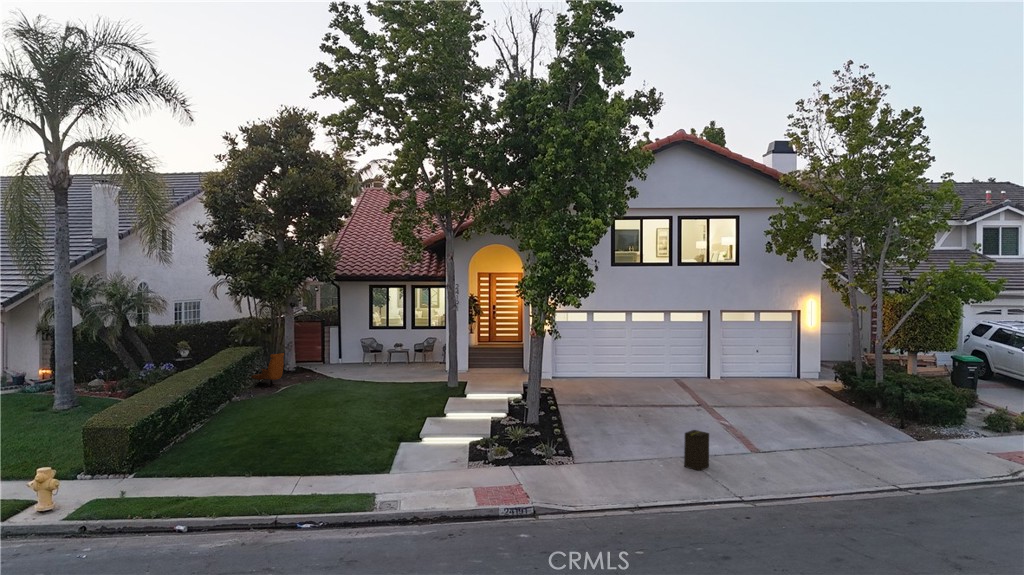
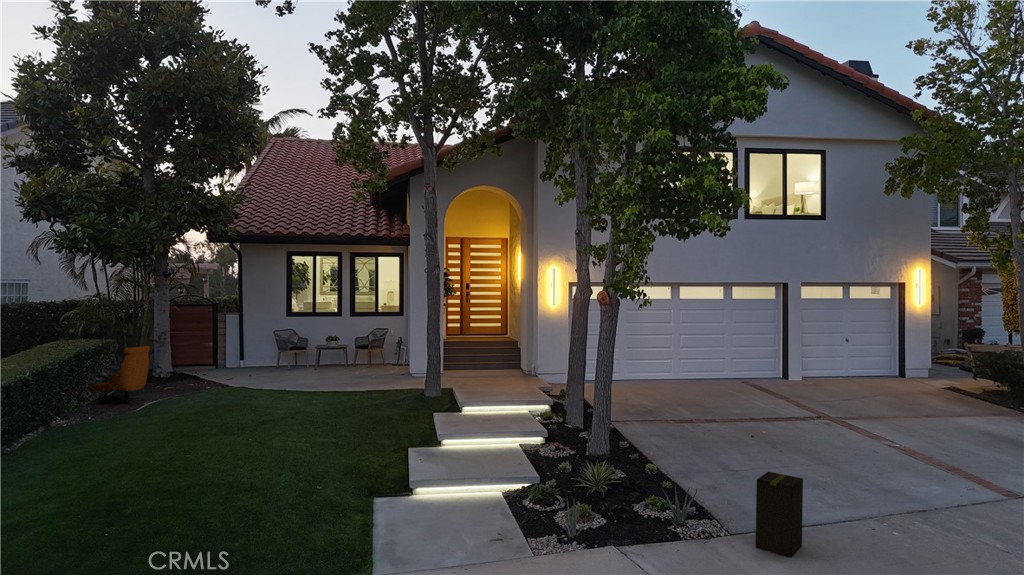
cardboard box: present [684,430,709,471] -> present [756,472,803,557]

